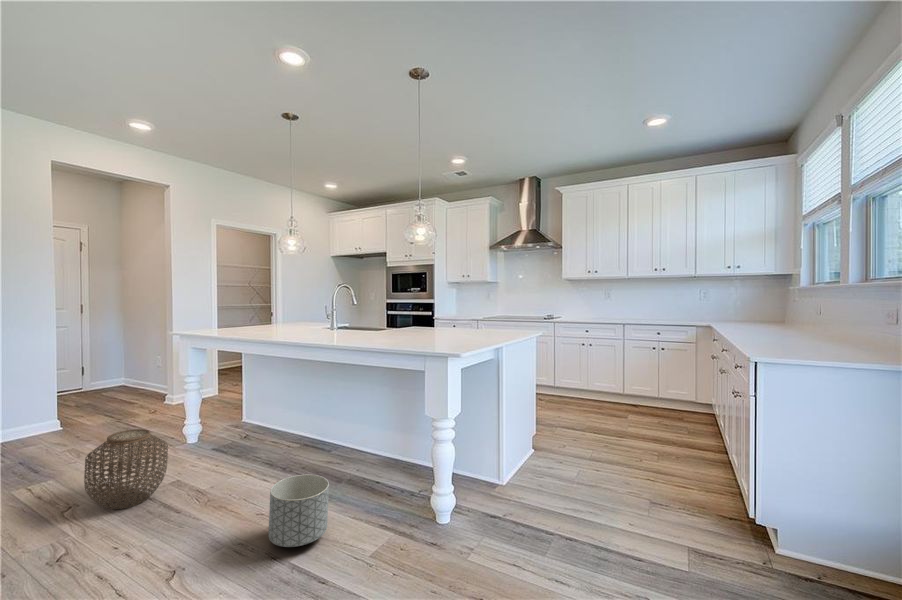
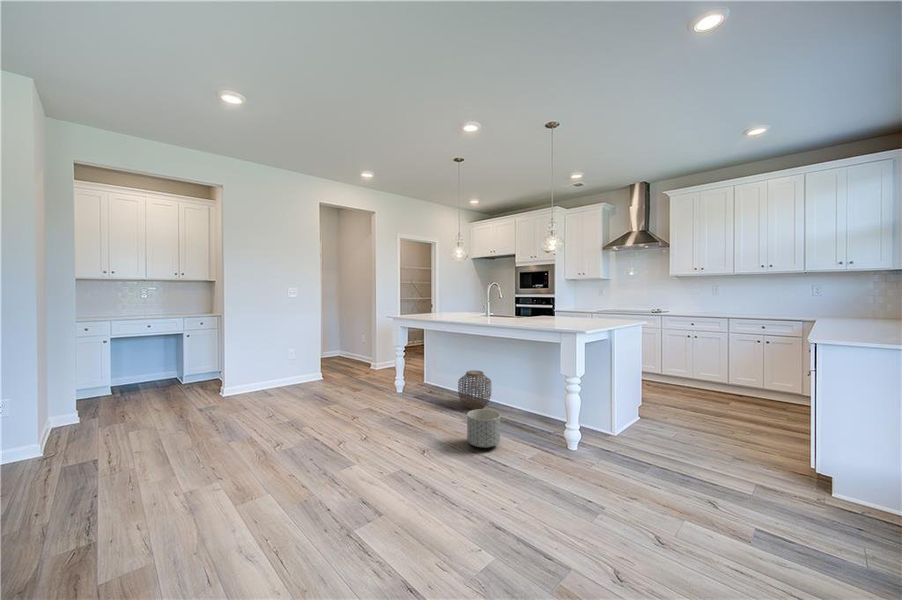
woven basket: present [84,429,168,510] -> present [458,371,491,409]

